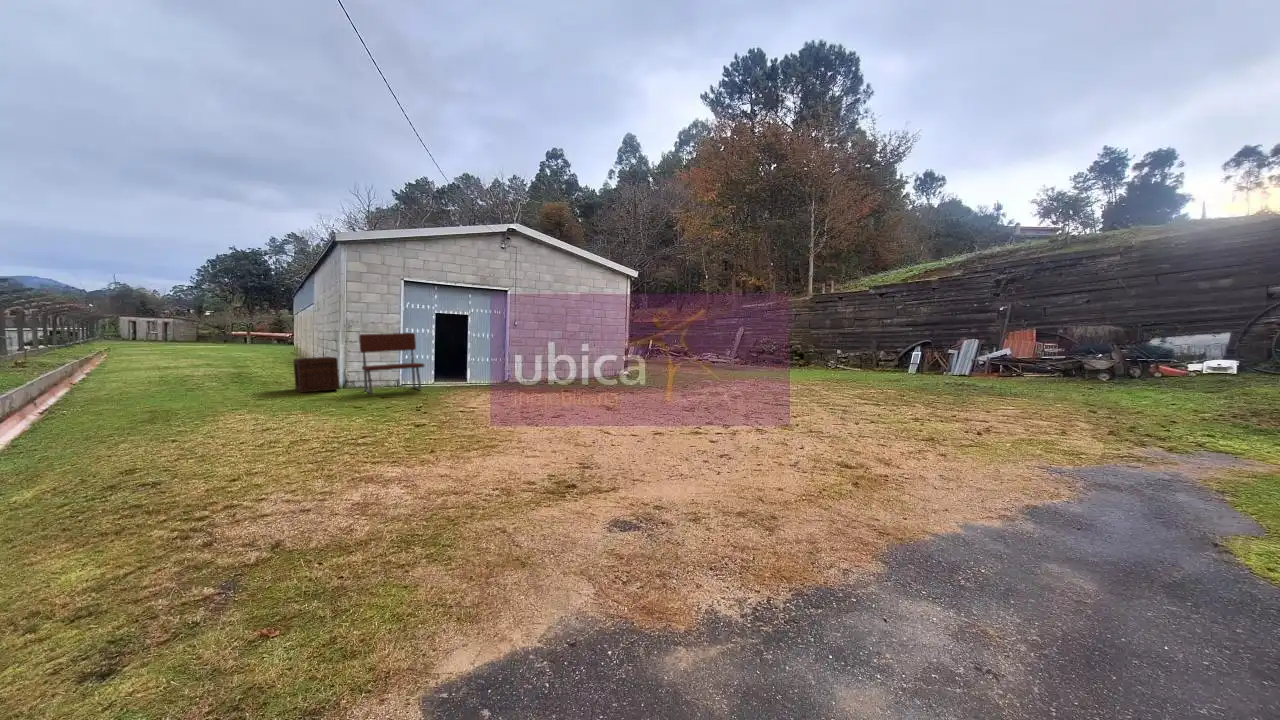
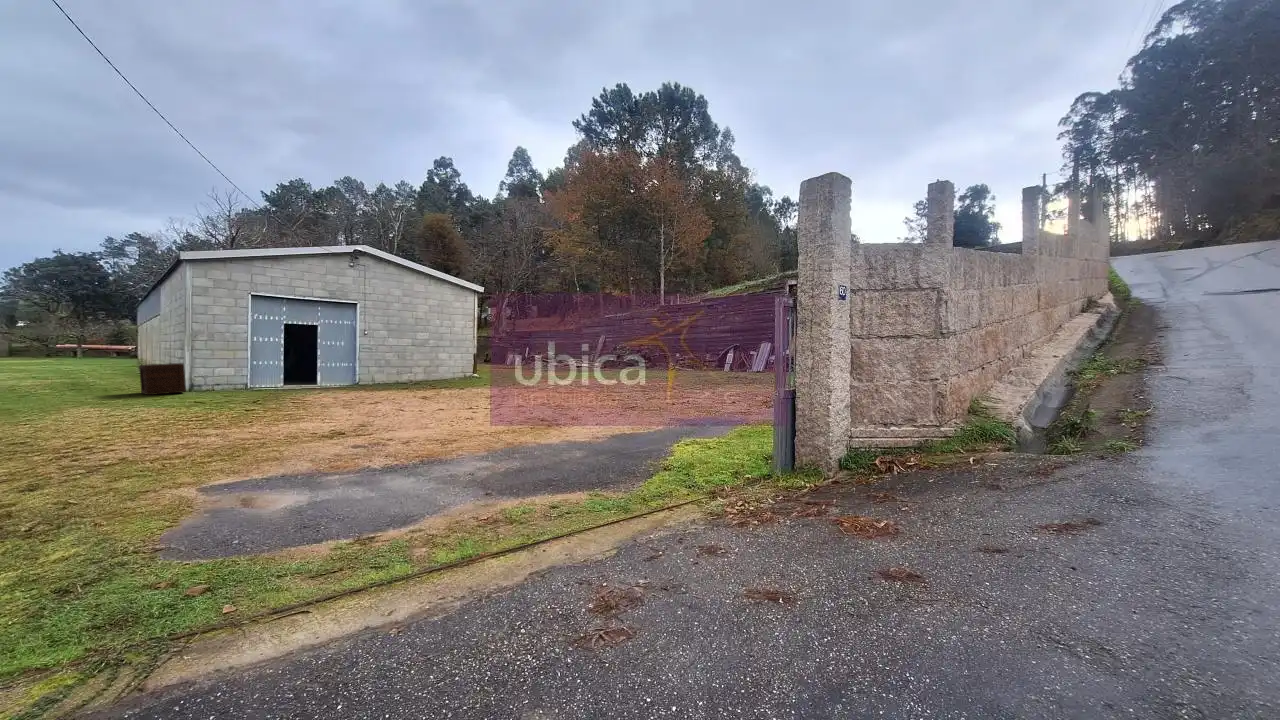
bench: present [359,333,424,394] -> none [206,341,271,395]

